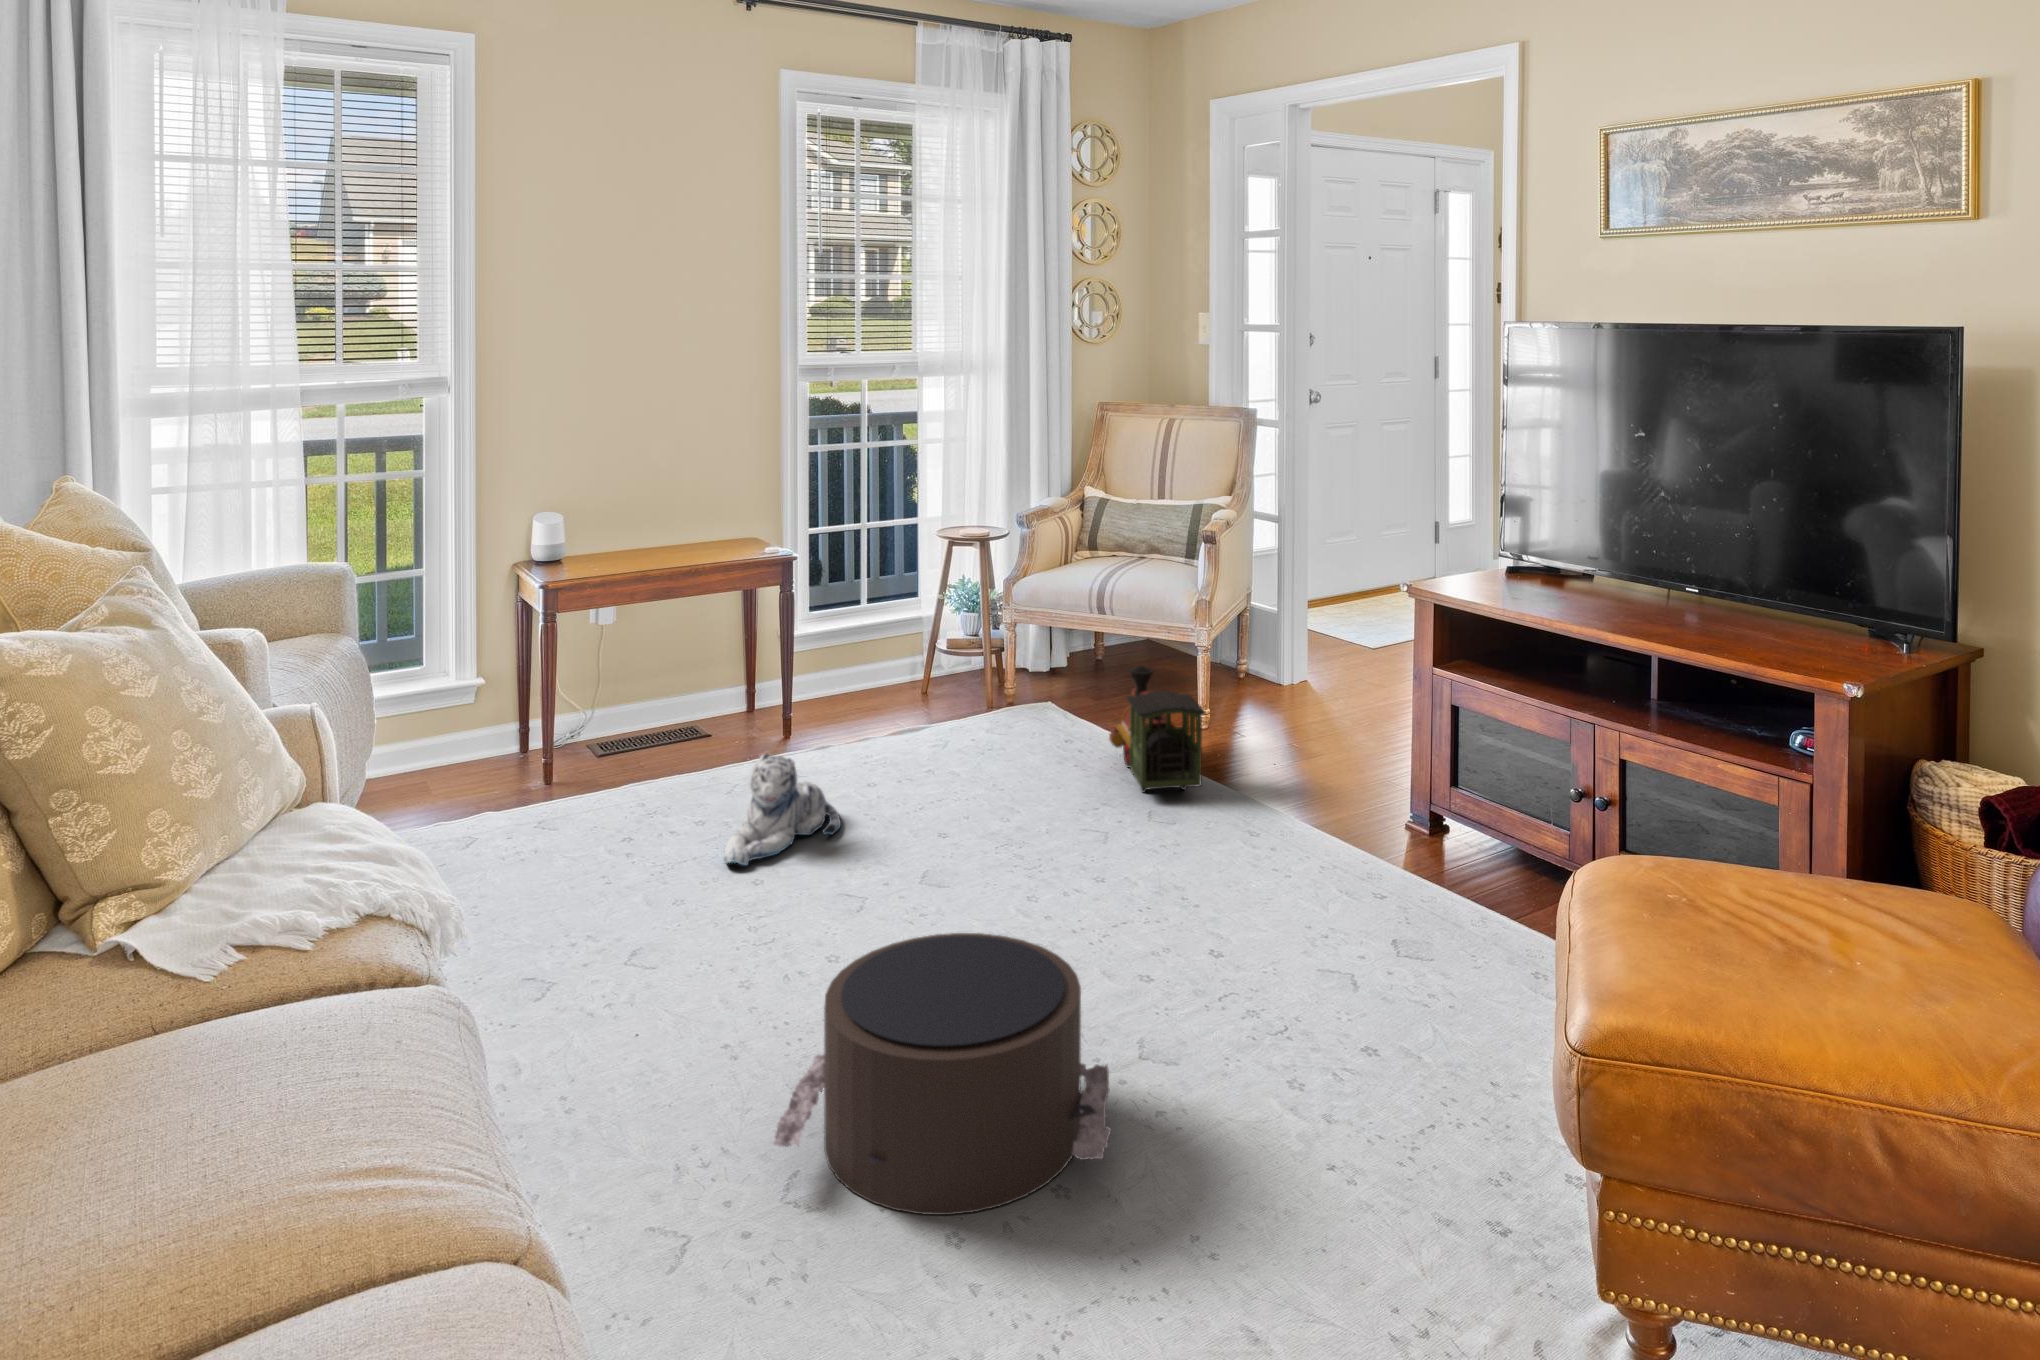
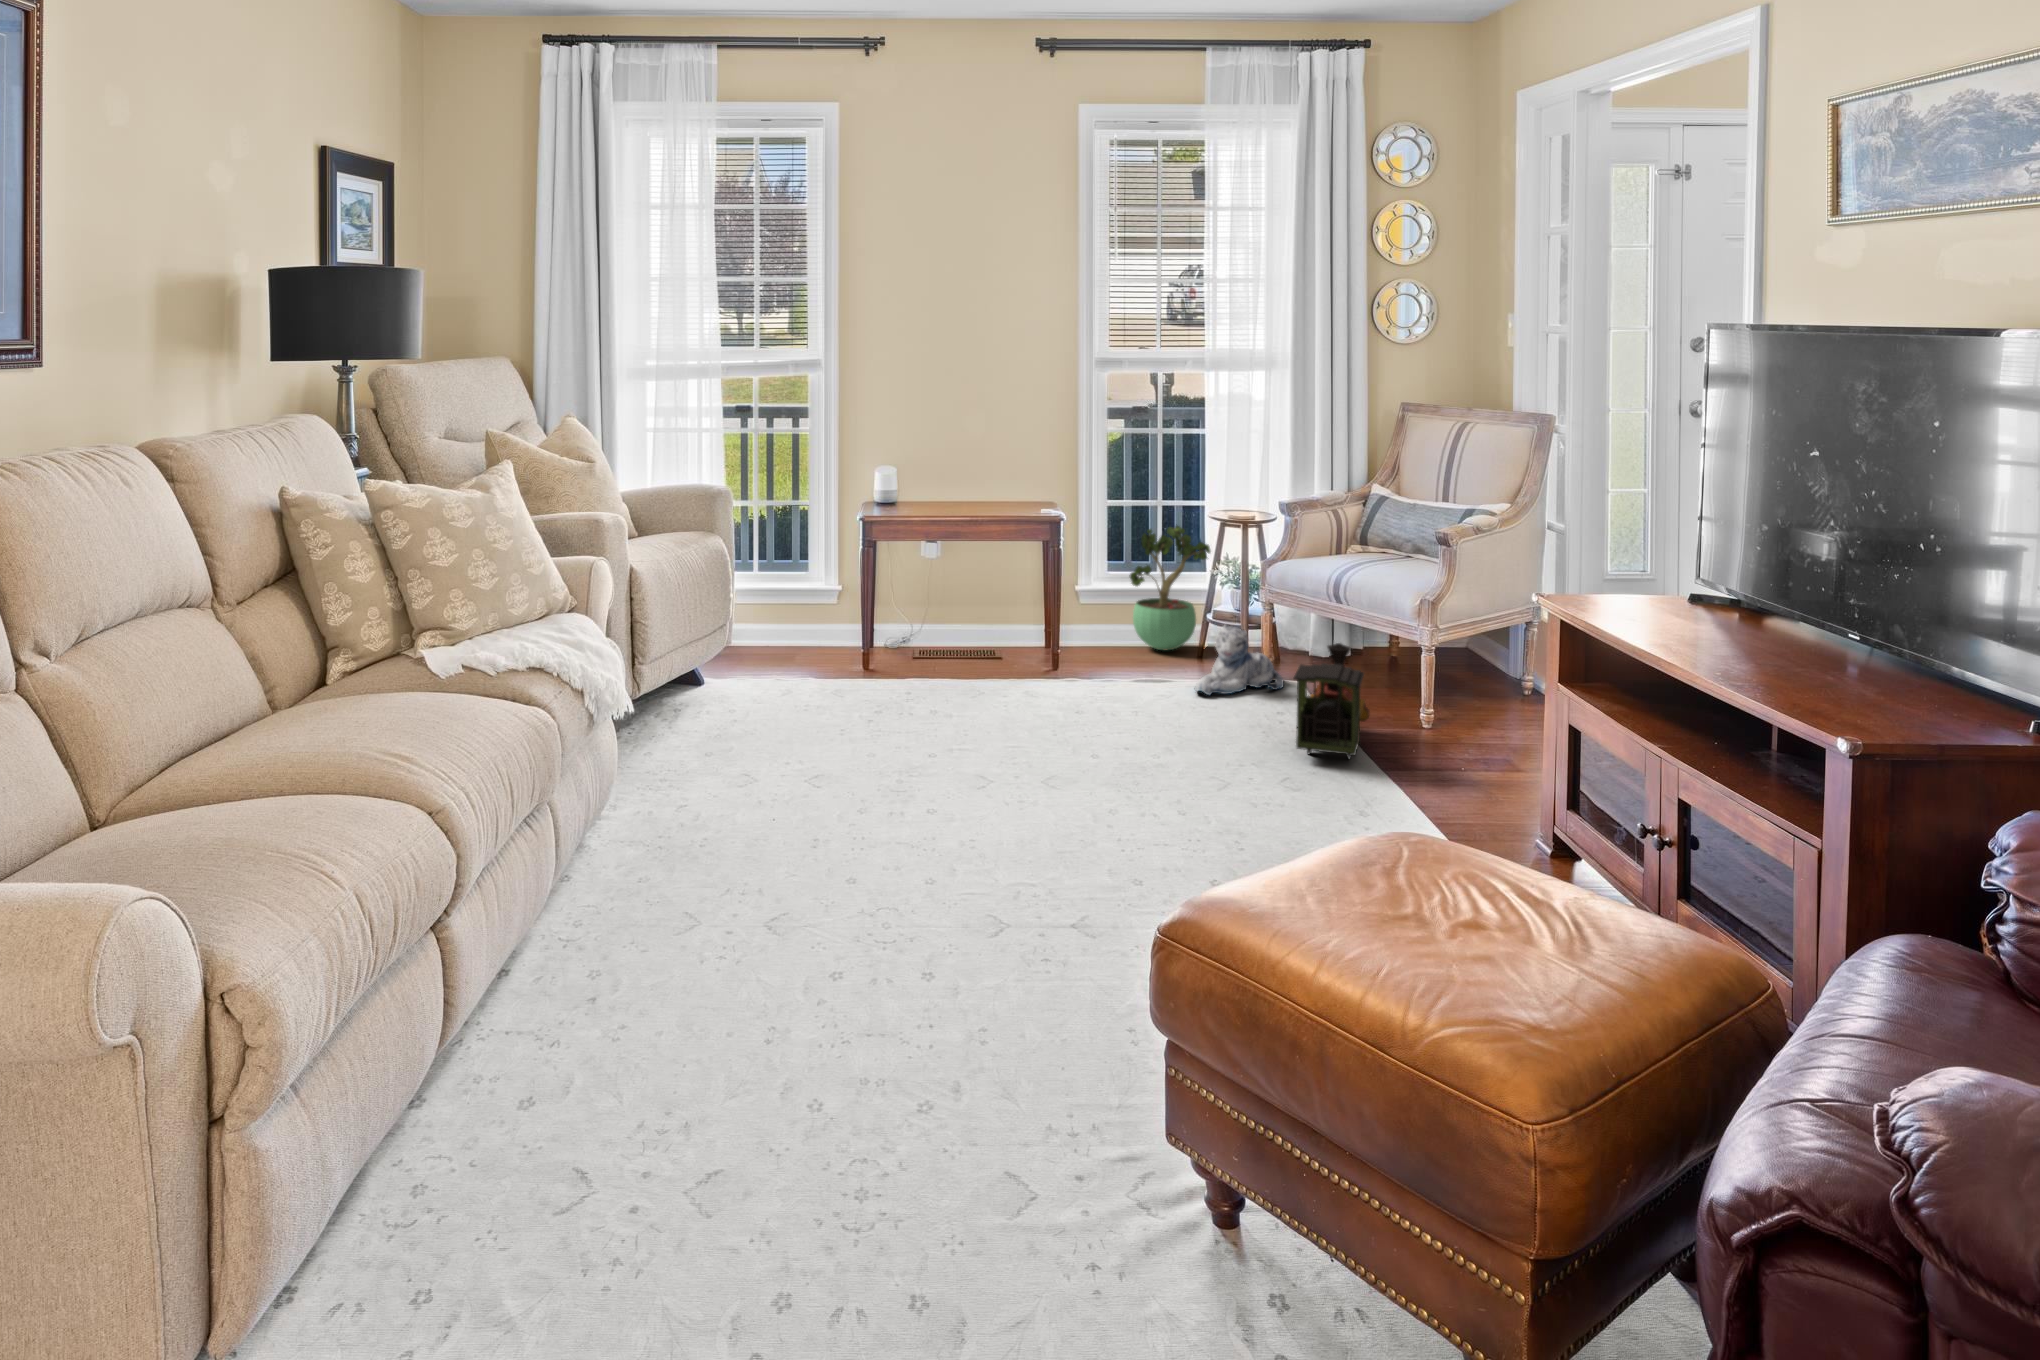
potted plant: none [851,550,937,694] -> present [1130,526,1210,650]
plush toy: present [724,754,841,866] -> present [1195,624,1283,696]
pouf: present [773,933,1111,1215] -> none [781,779,1040,965]

